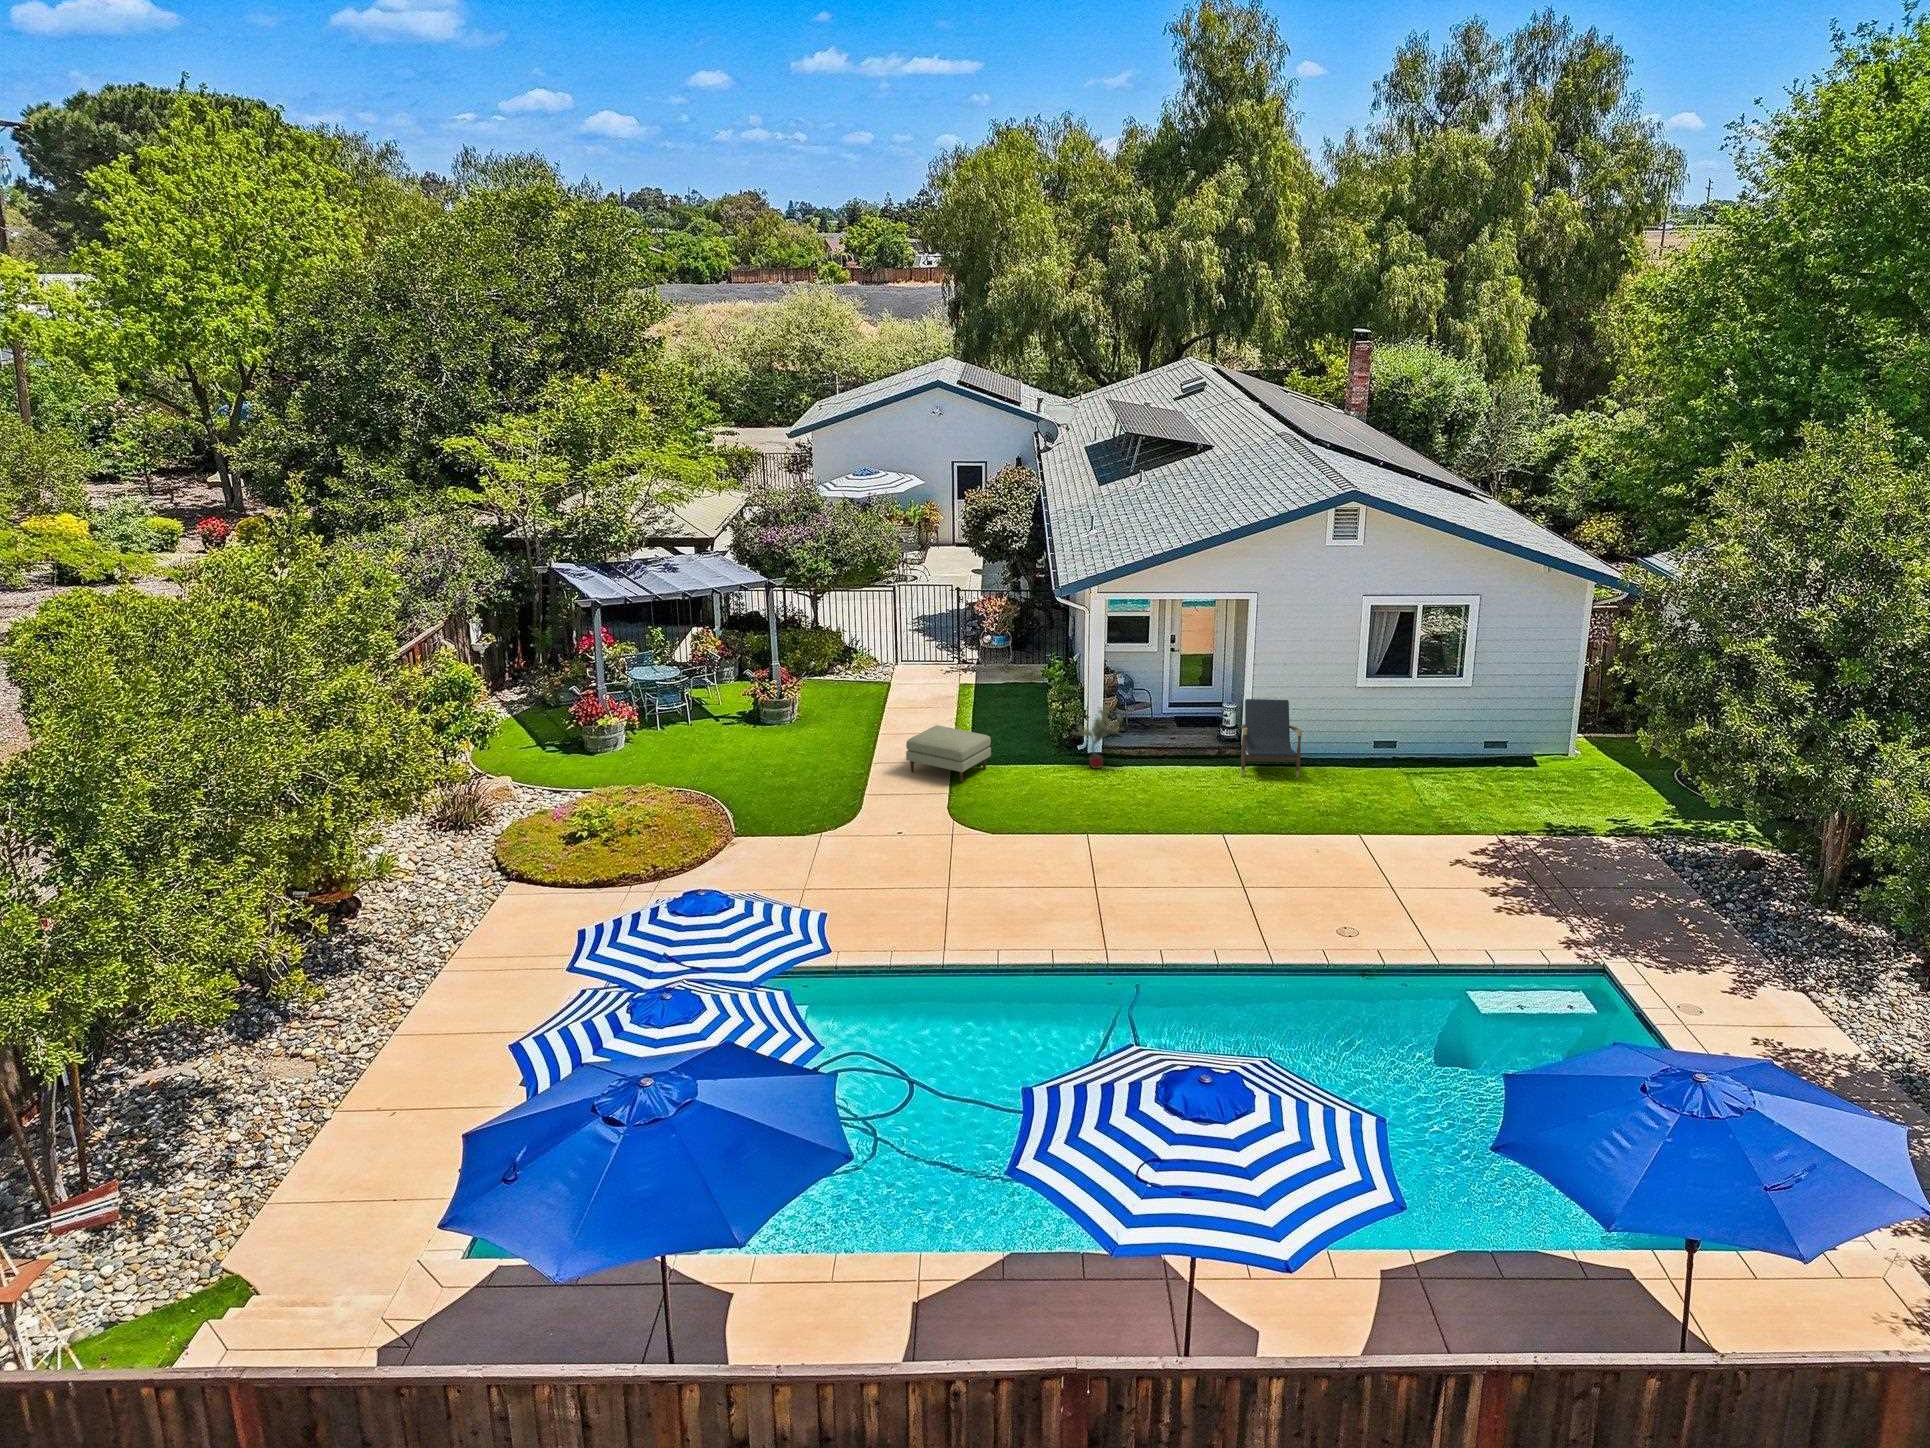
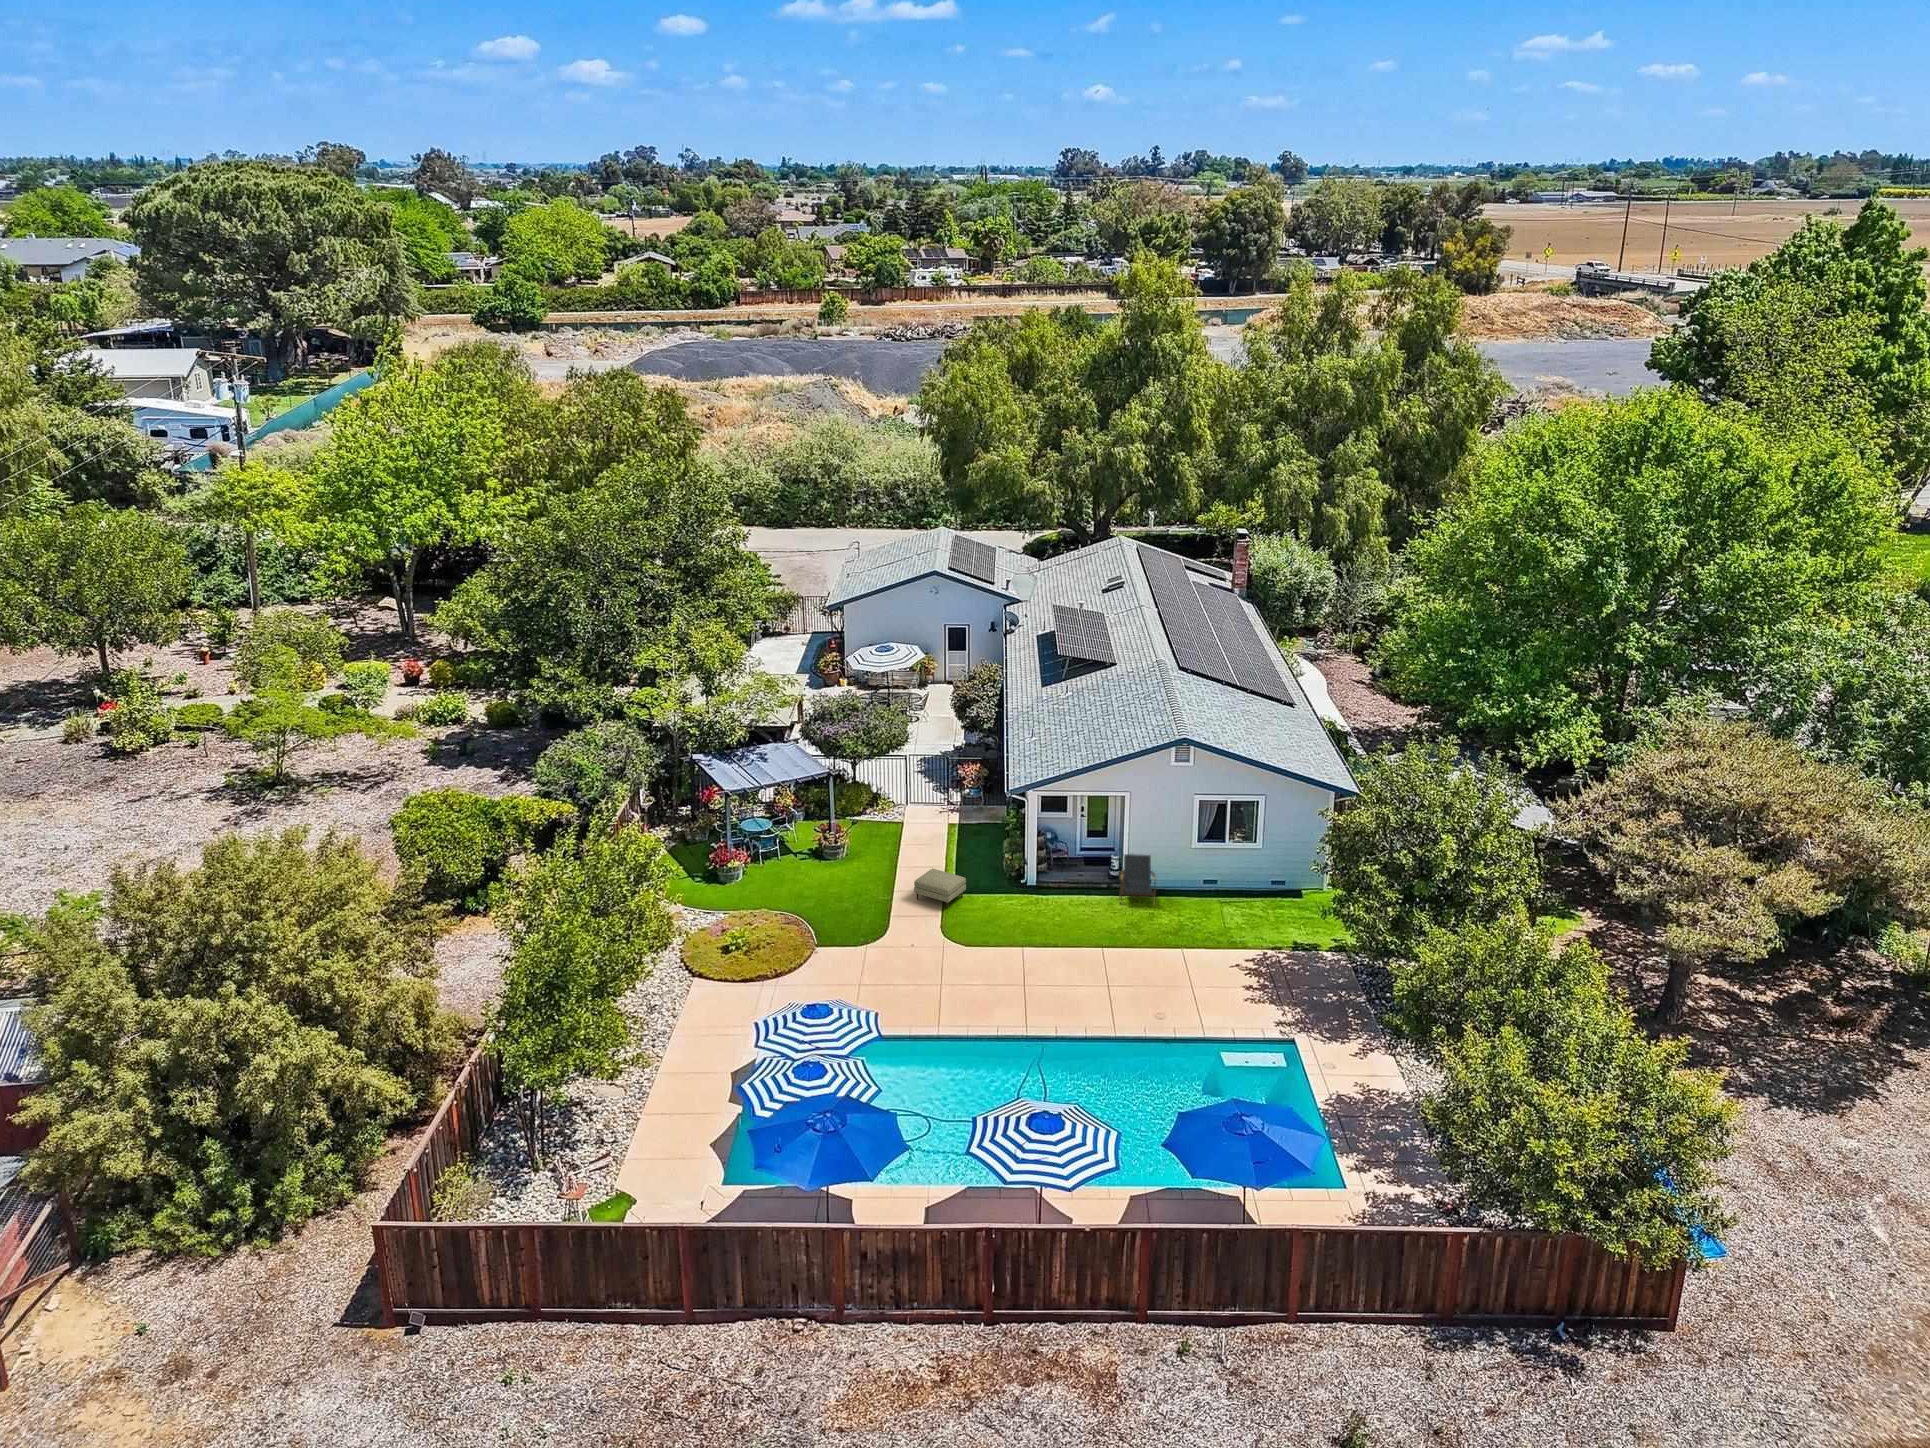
potted tree: present [1072,706,1122,769] -> none [1015,859,1048,897]

